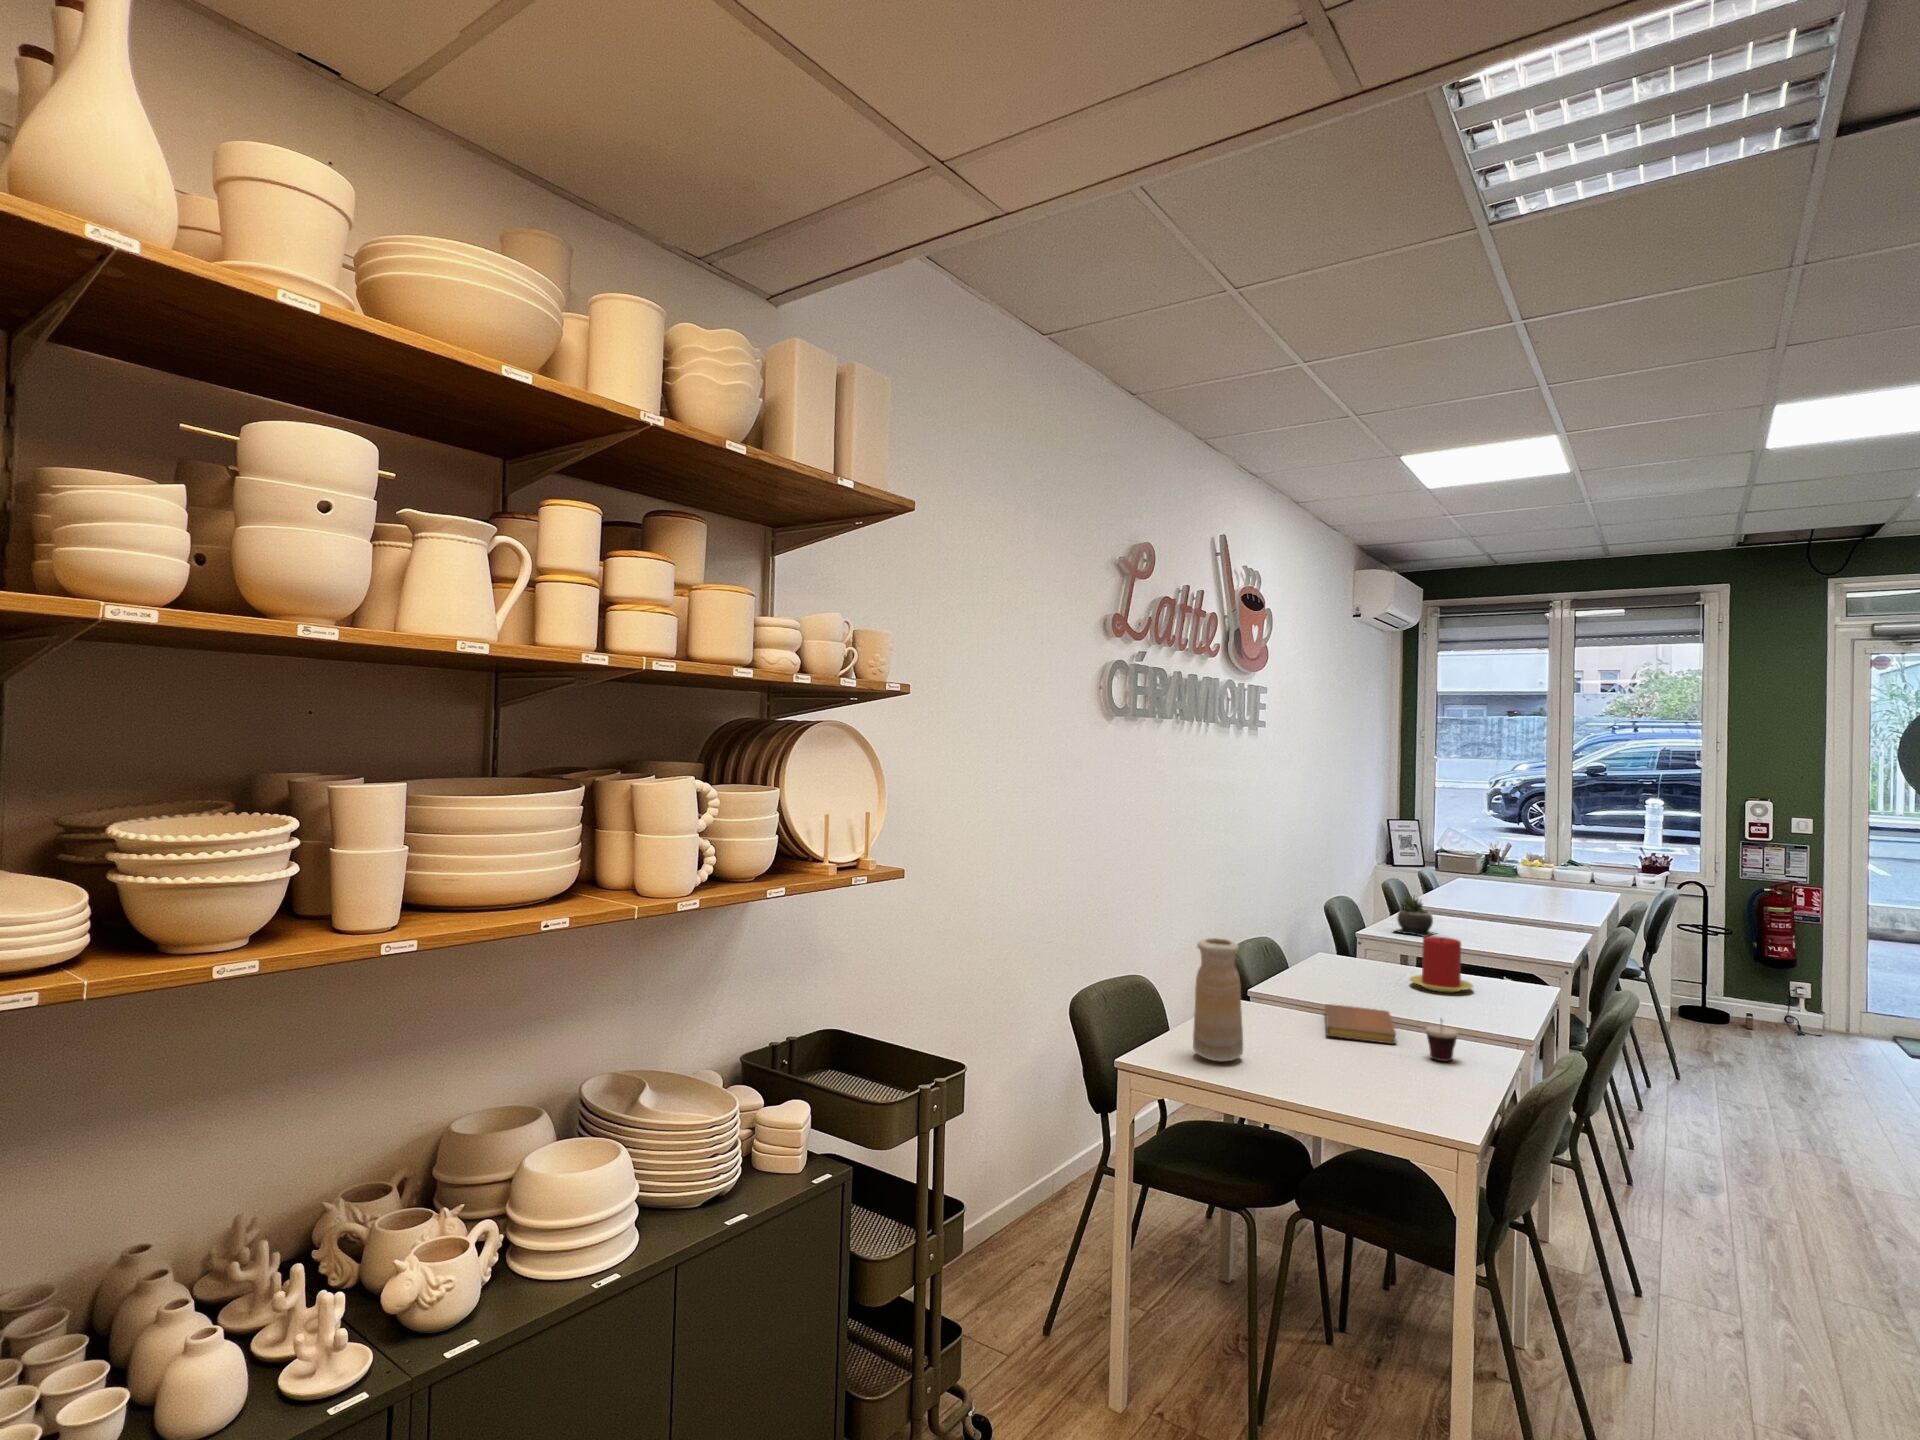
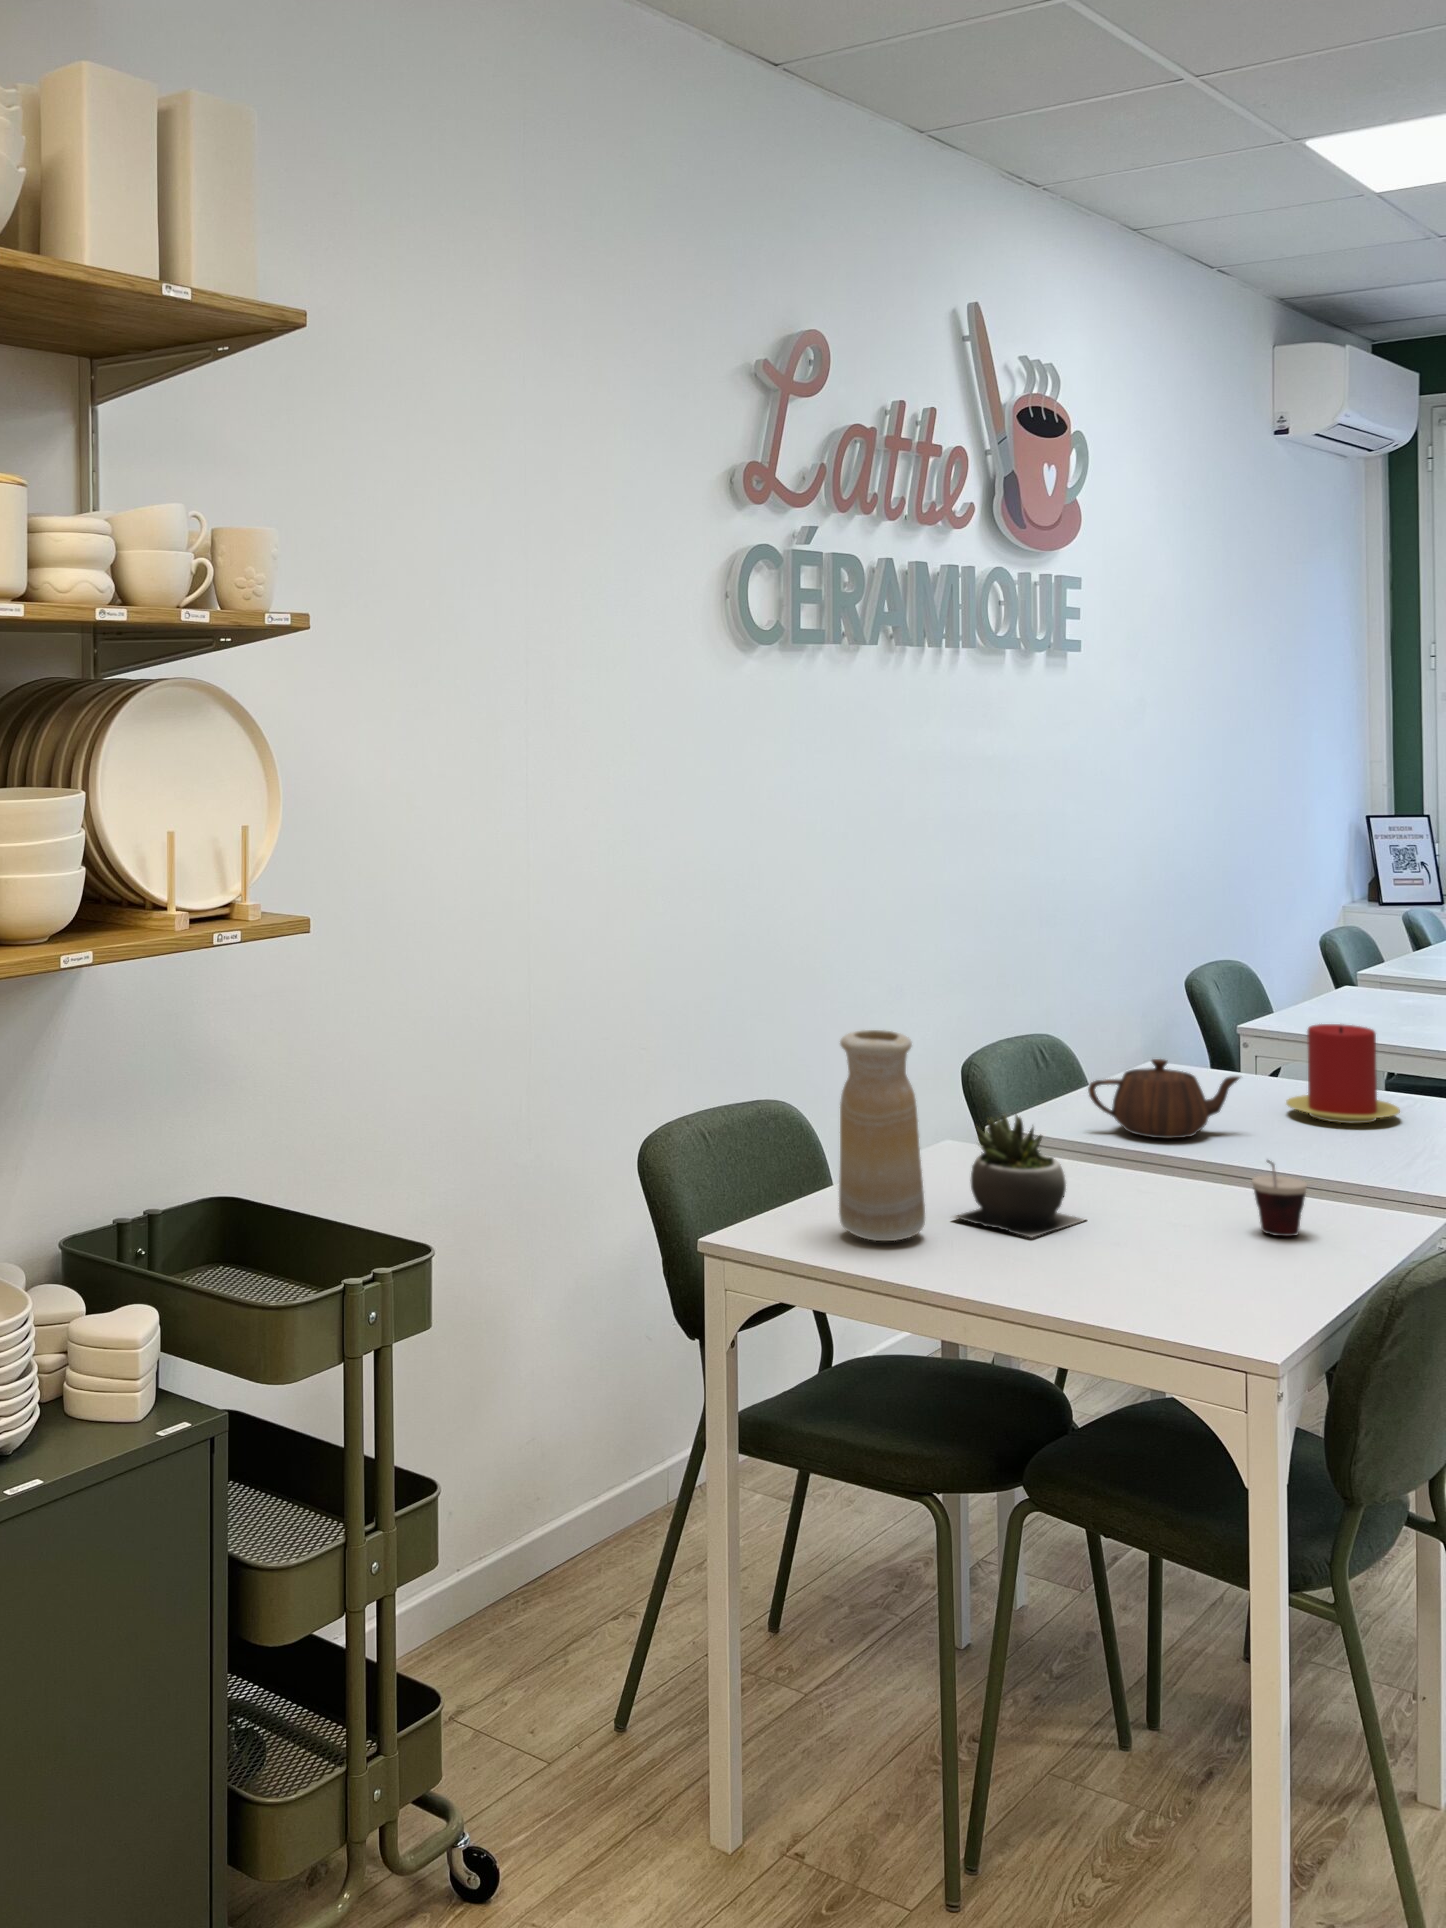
succulent plant: present [1395,896,1435,937] -> present [954,1115,1084,1238]
teapot: none [1307,955,1393,1000] -> present [1088,1059,1240,1138]
notebook: present [1325,1004,1396,1044] -> none [1089,1146,1219,1210]

